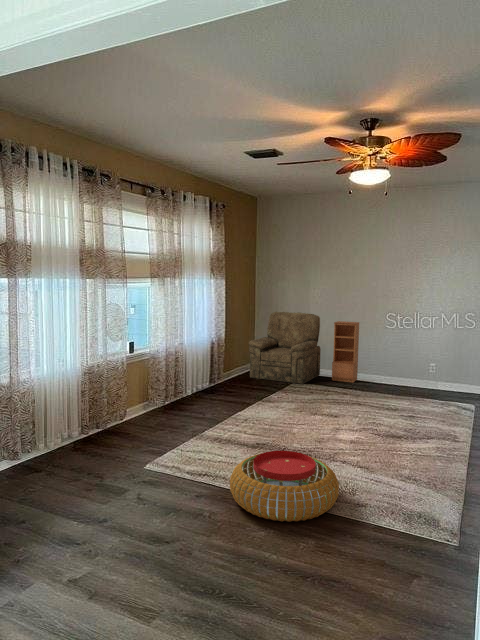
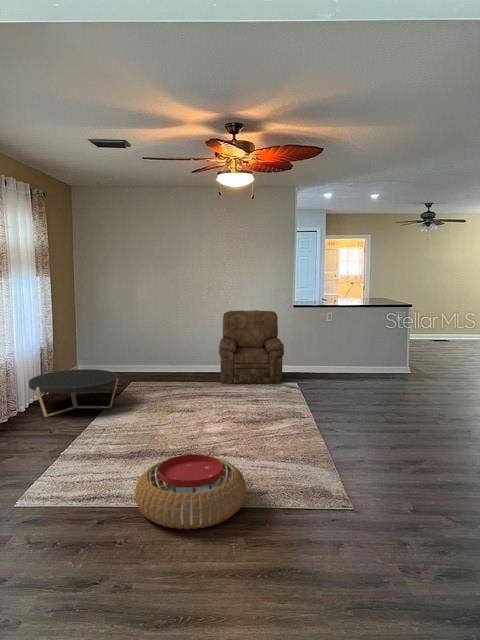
armchair: present [249,312,321,384] -> present [219,310,284,383]
bookcase: present [332,321,359,383] -> none [165,316,189,375]
coffee table: none [195,365,272,403] -> present [29,369,118,417]

